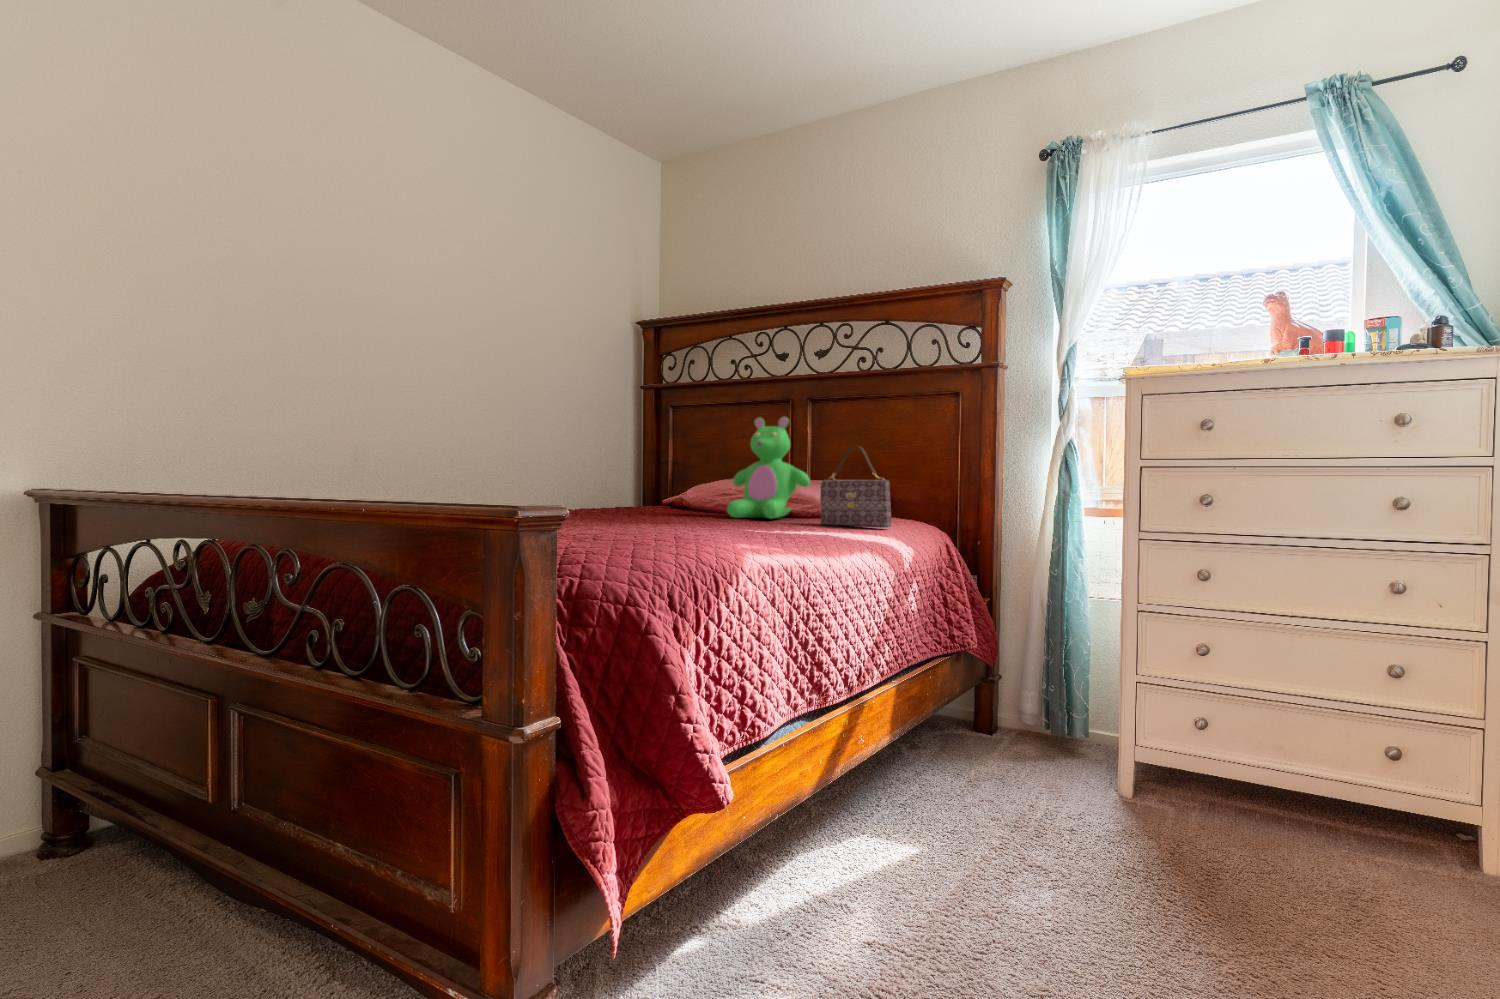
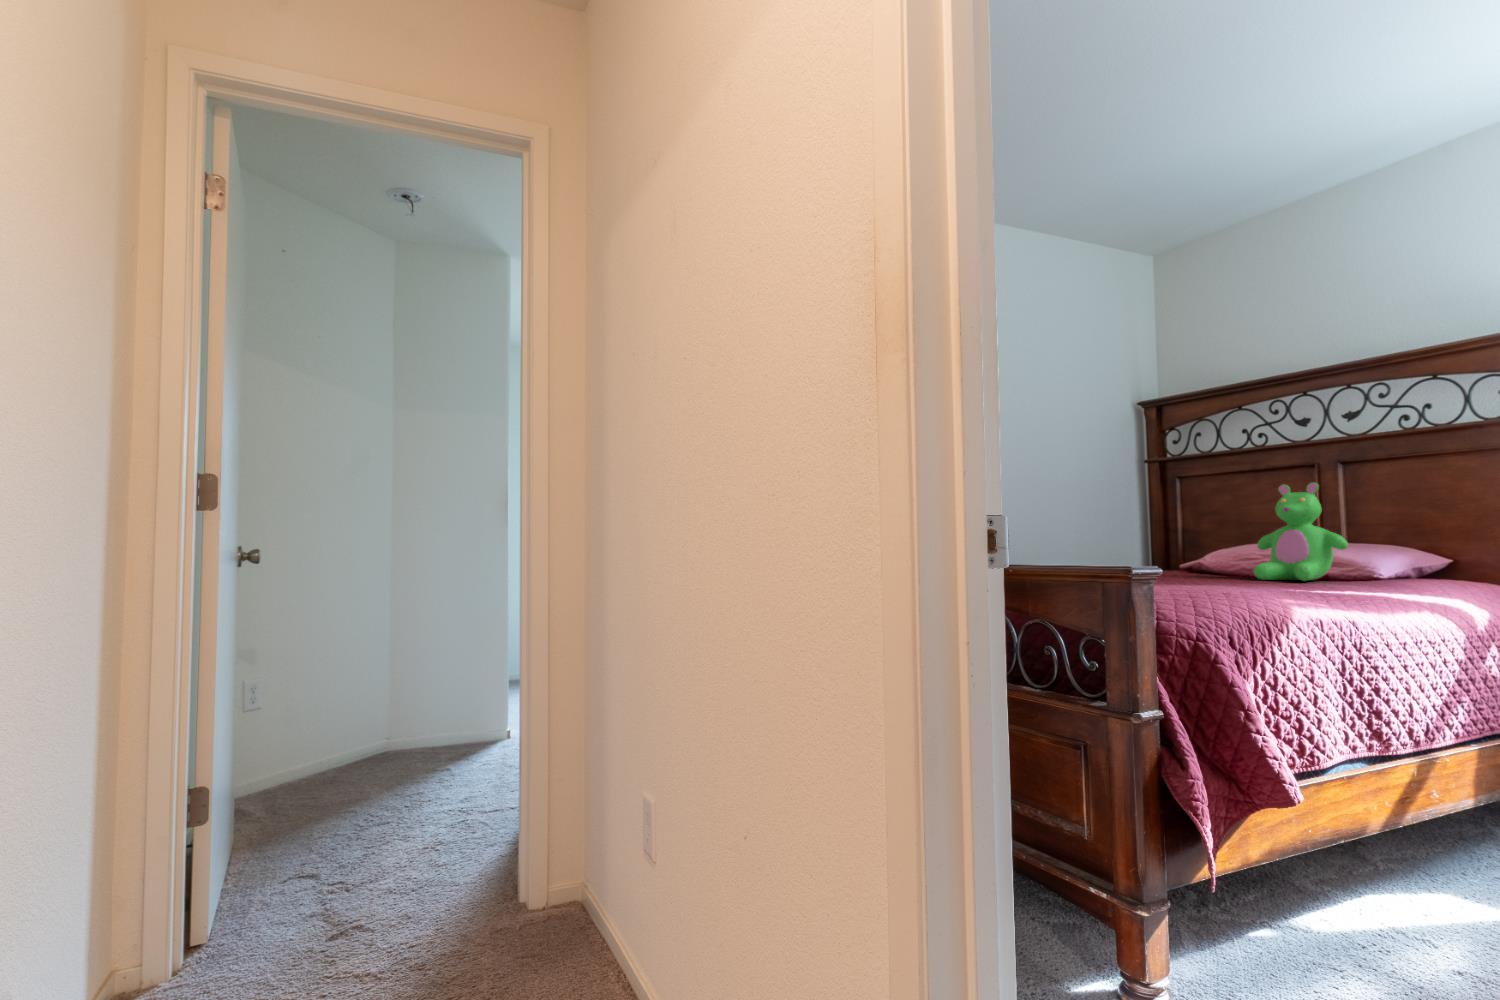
handbag: present [820,446,891,528] -> none [1362,509,1456,590]

